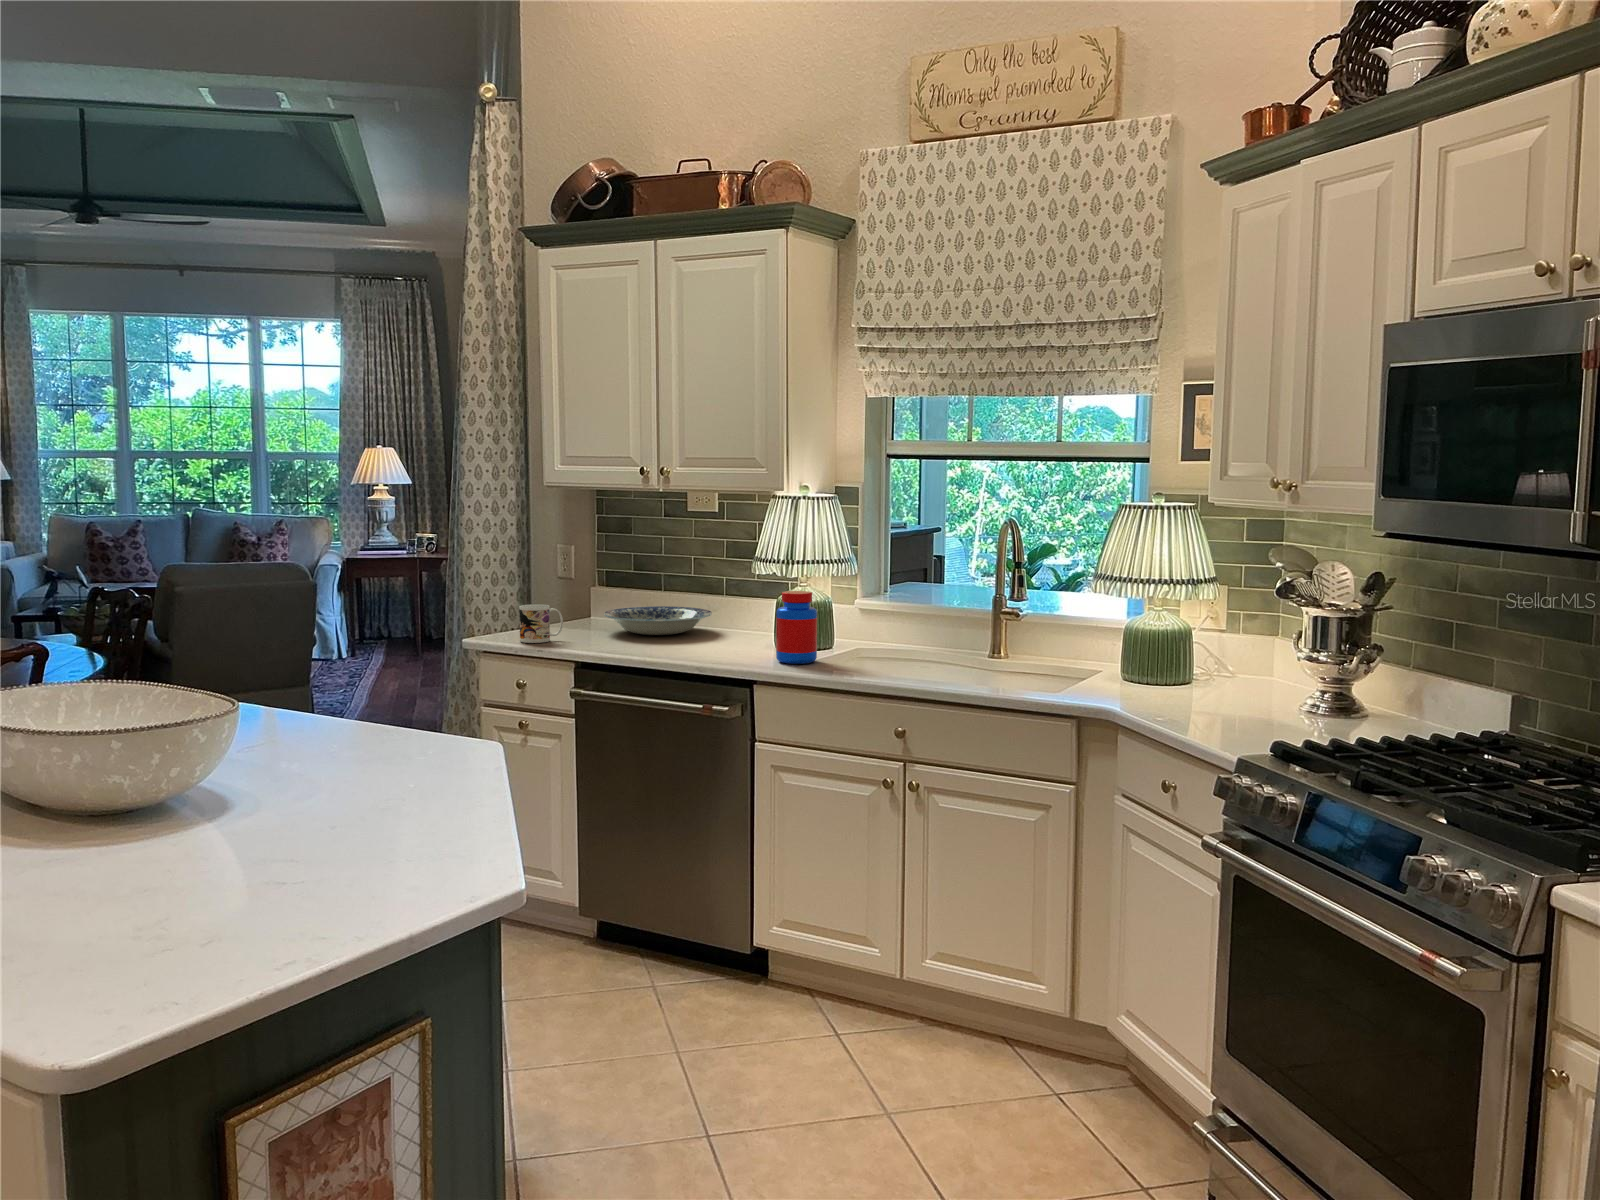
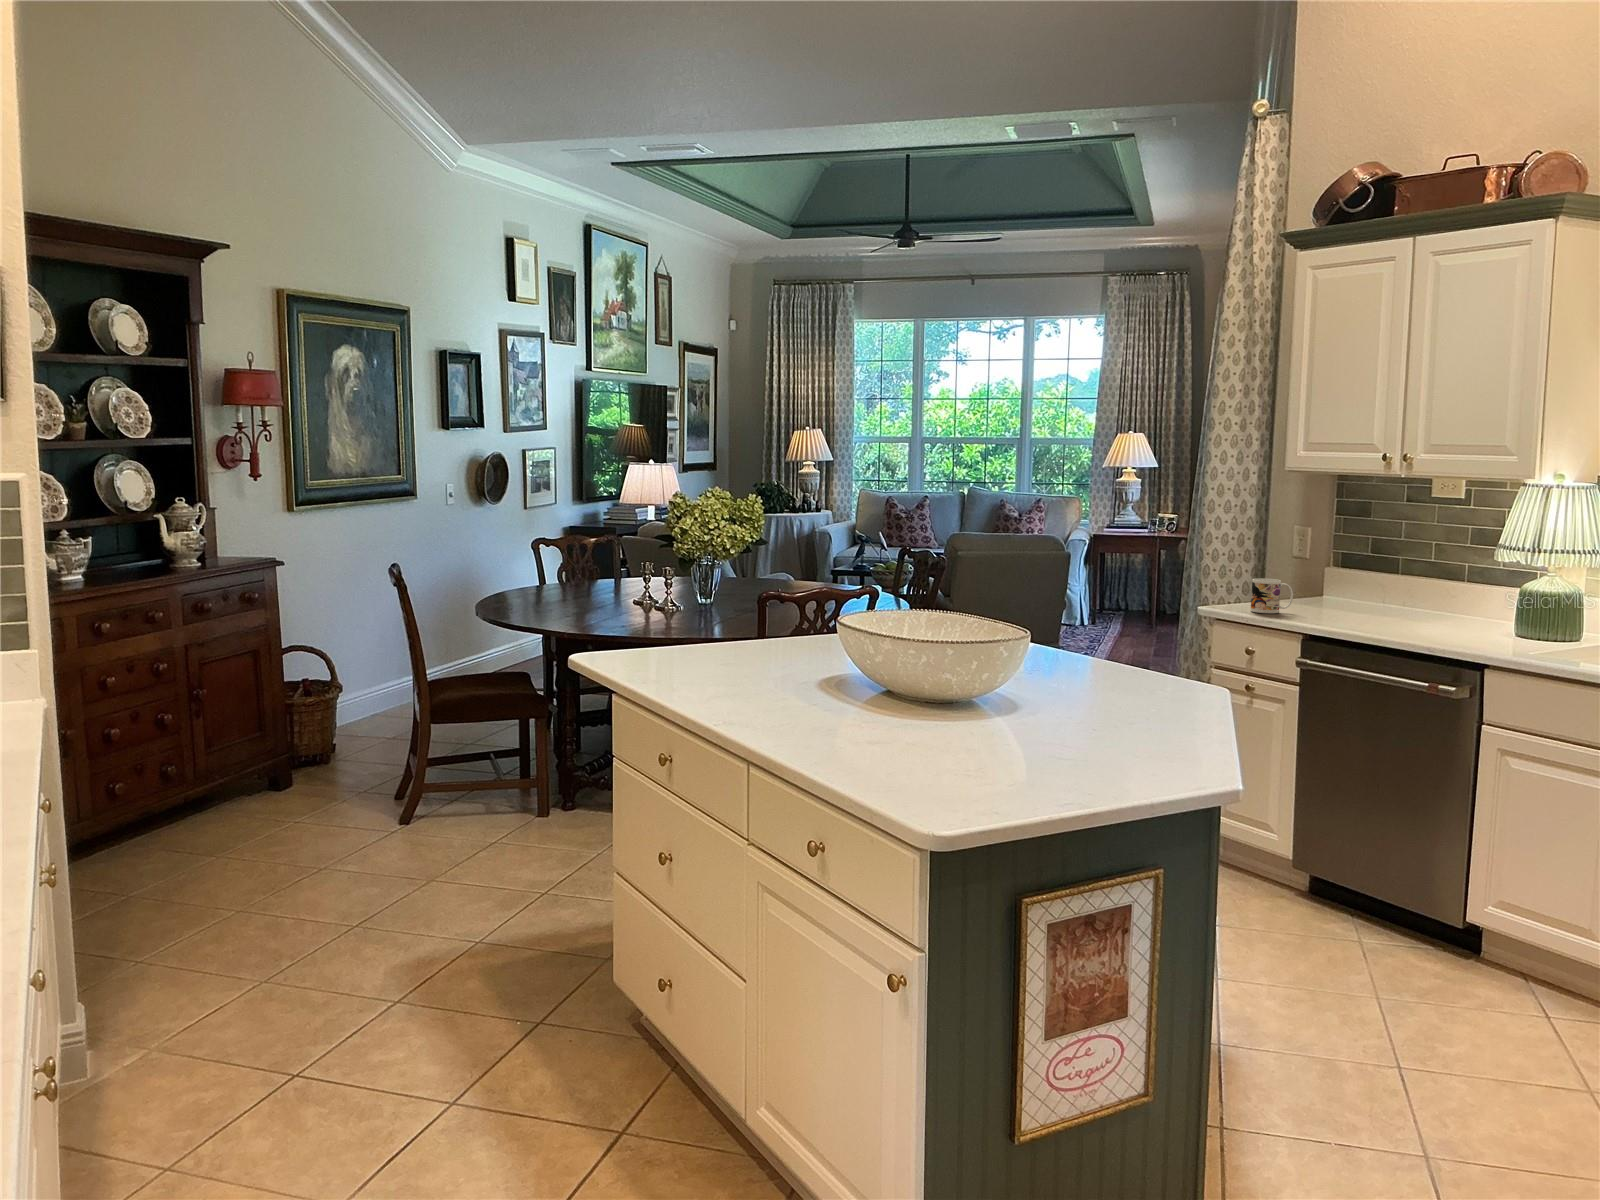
jar: present [776,591,817,664] -> none [1514,580,1565,653]
plate: present [604,606,712,635] -> none [1335,589,1450,617]

